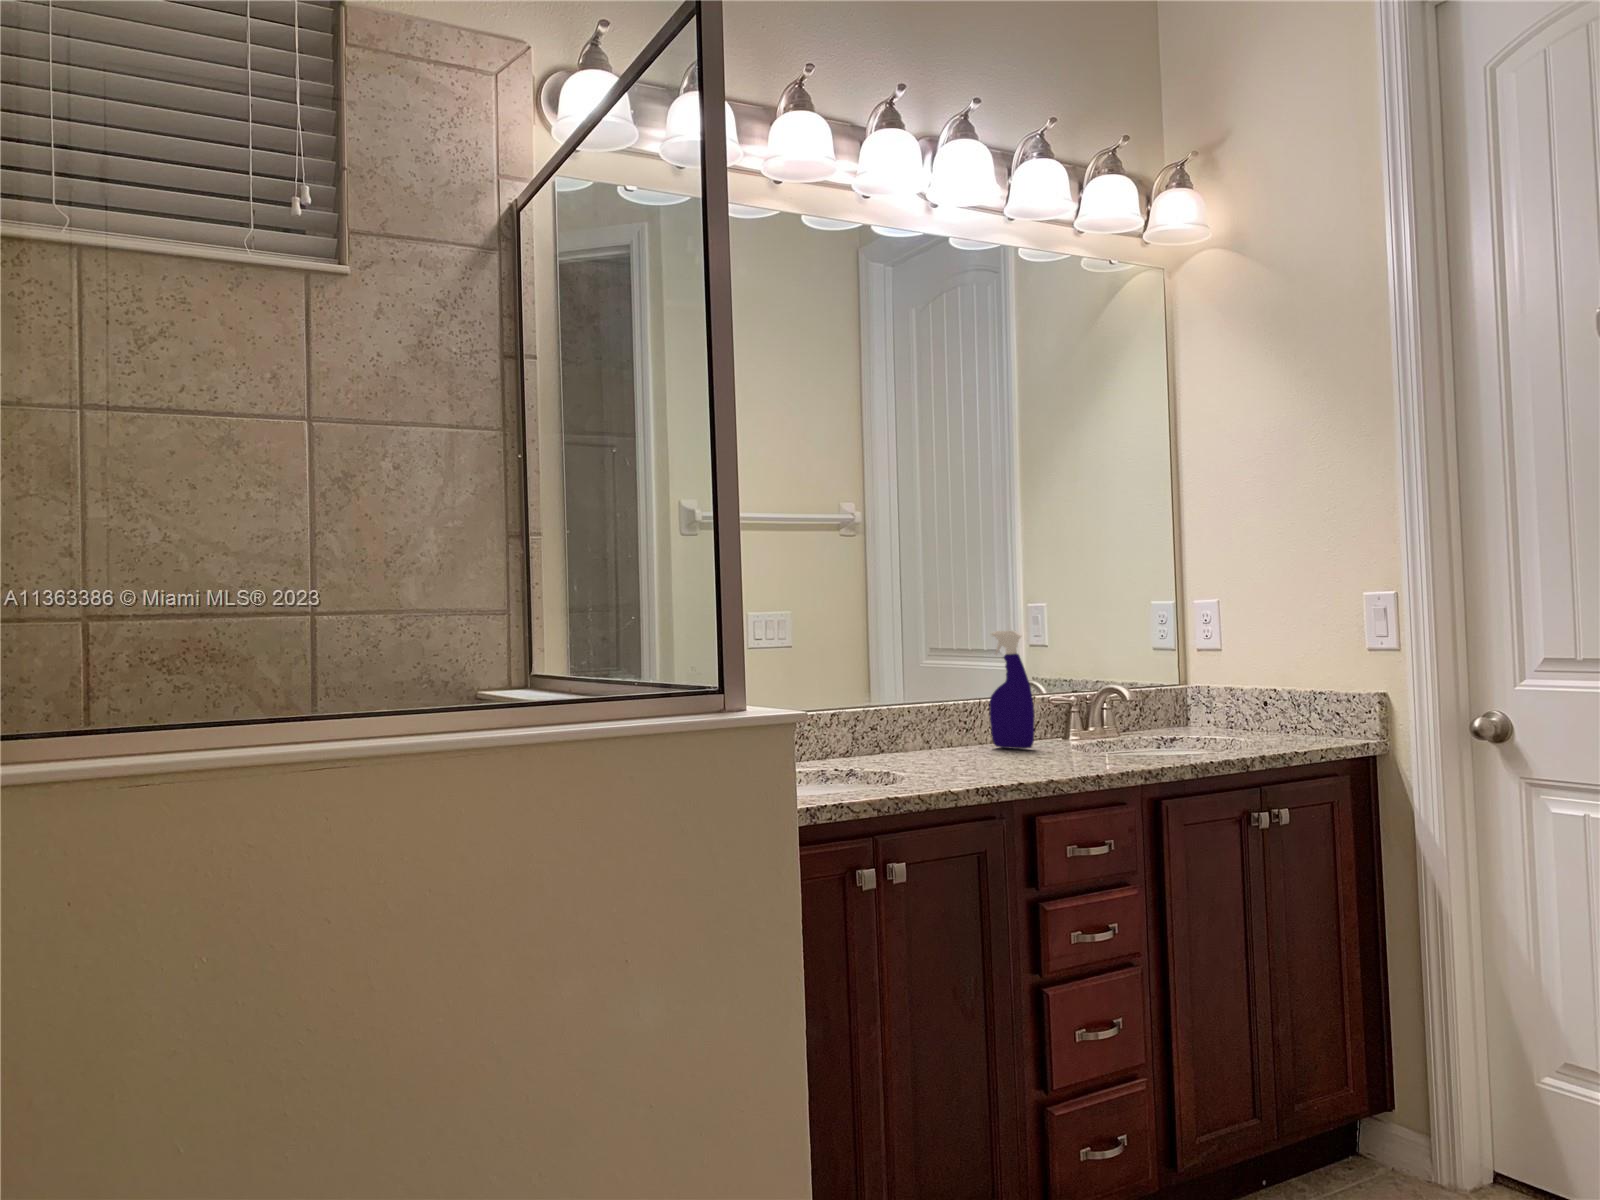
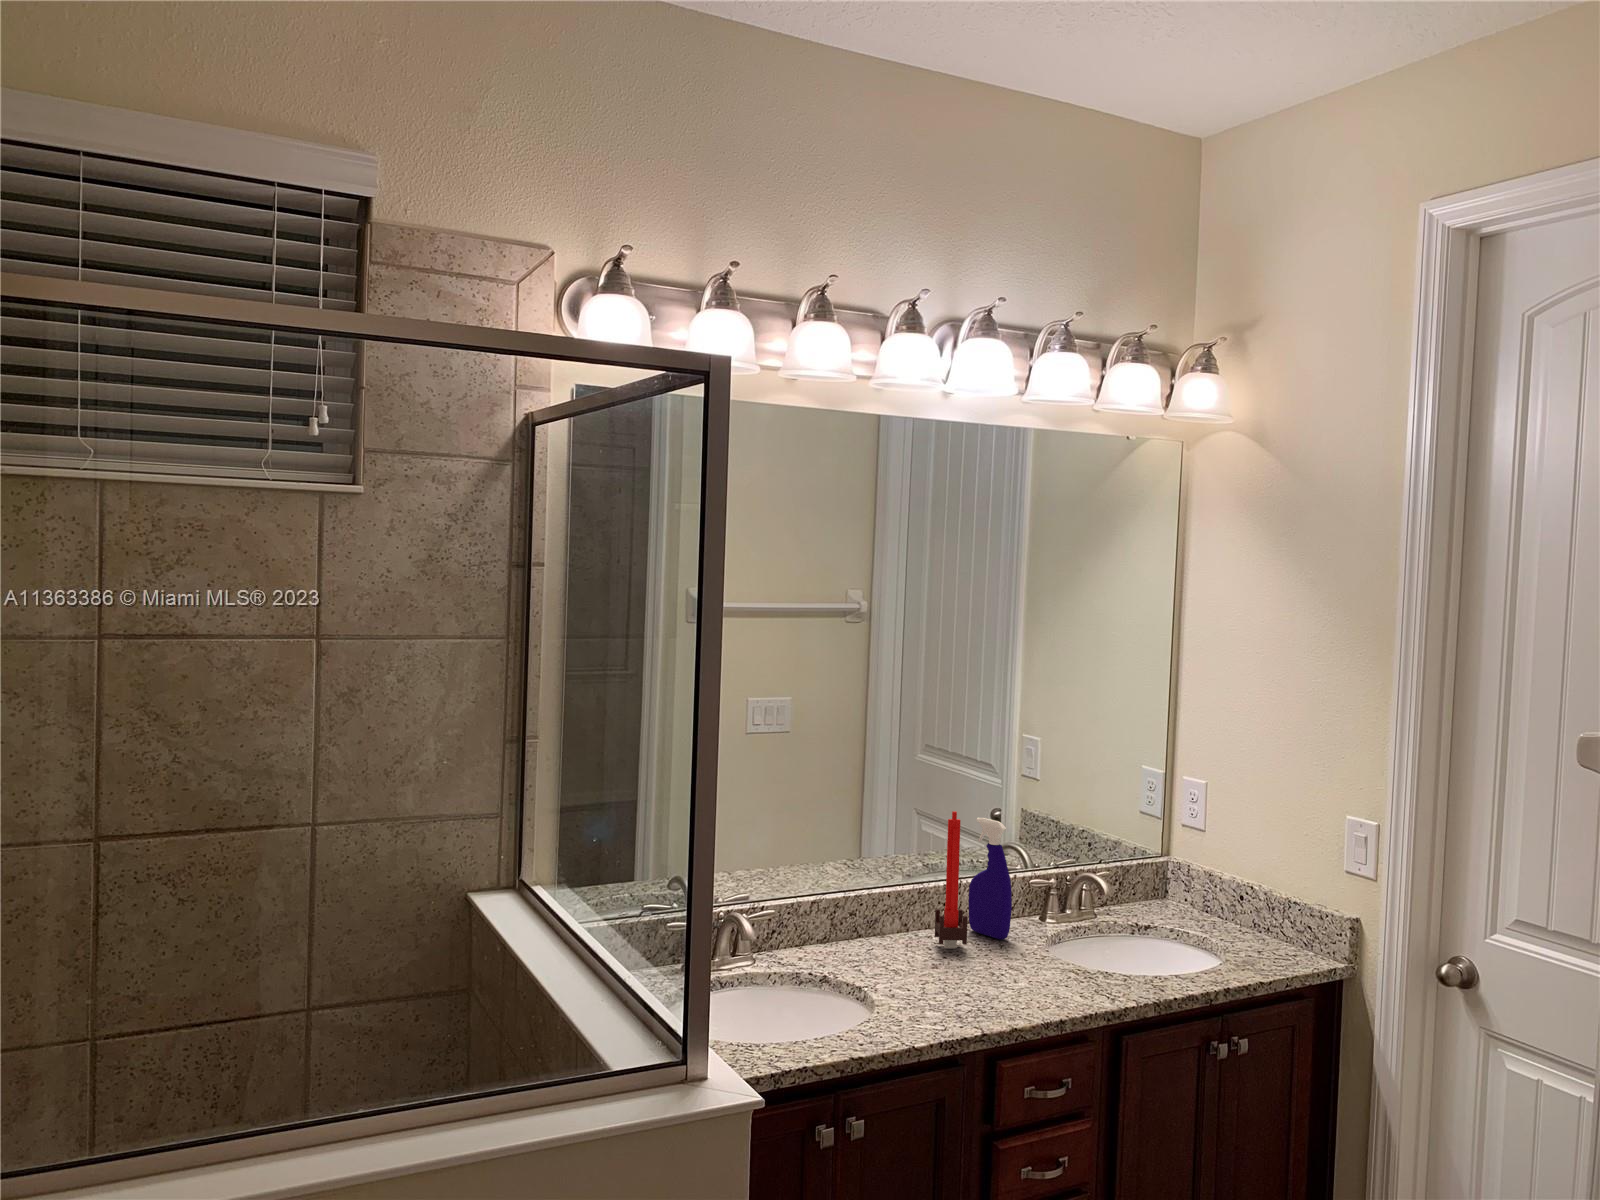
candle: none [957,615,992,755] -> present [935,811,968,949]

